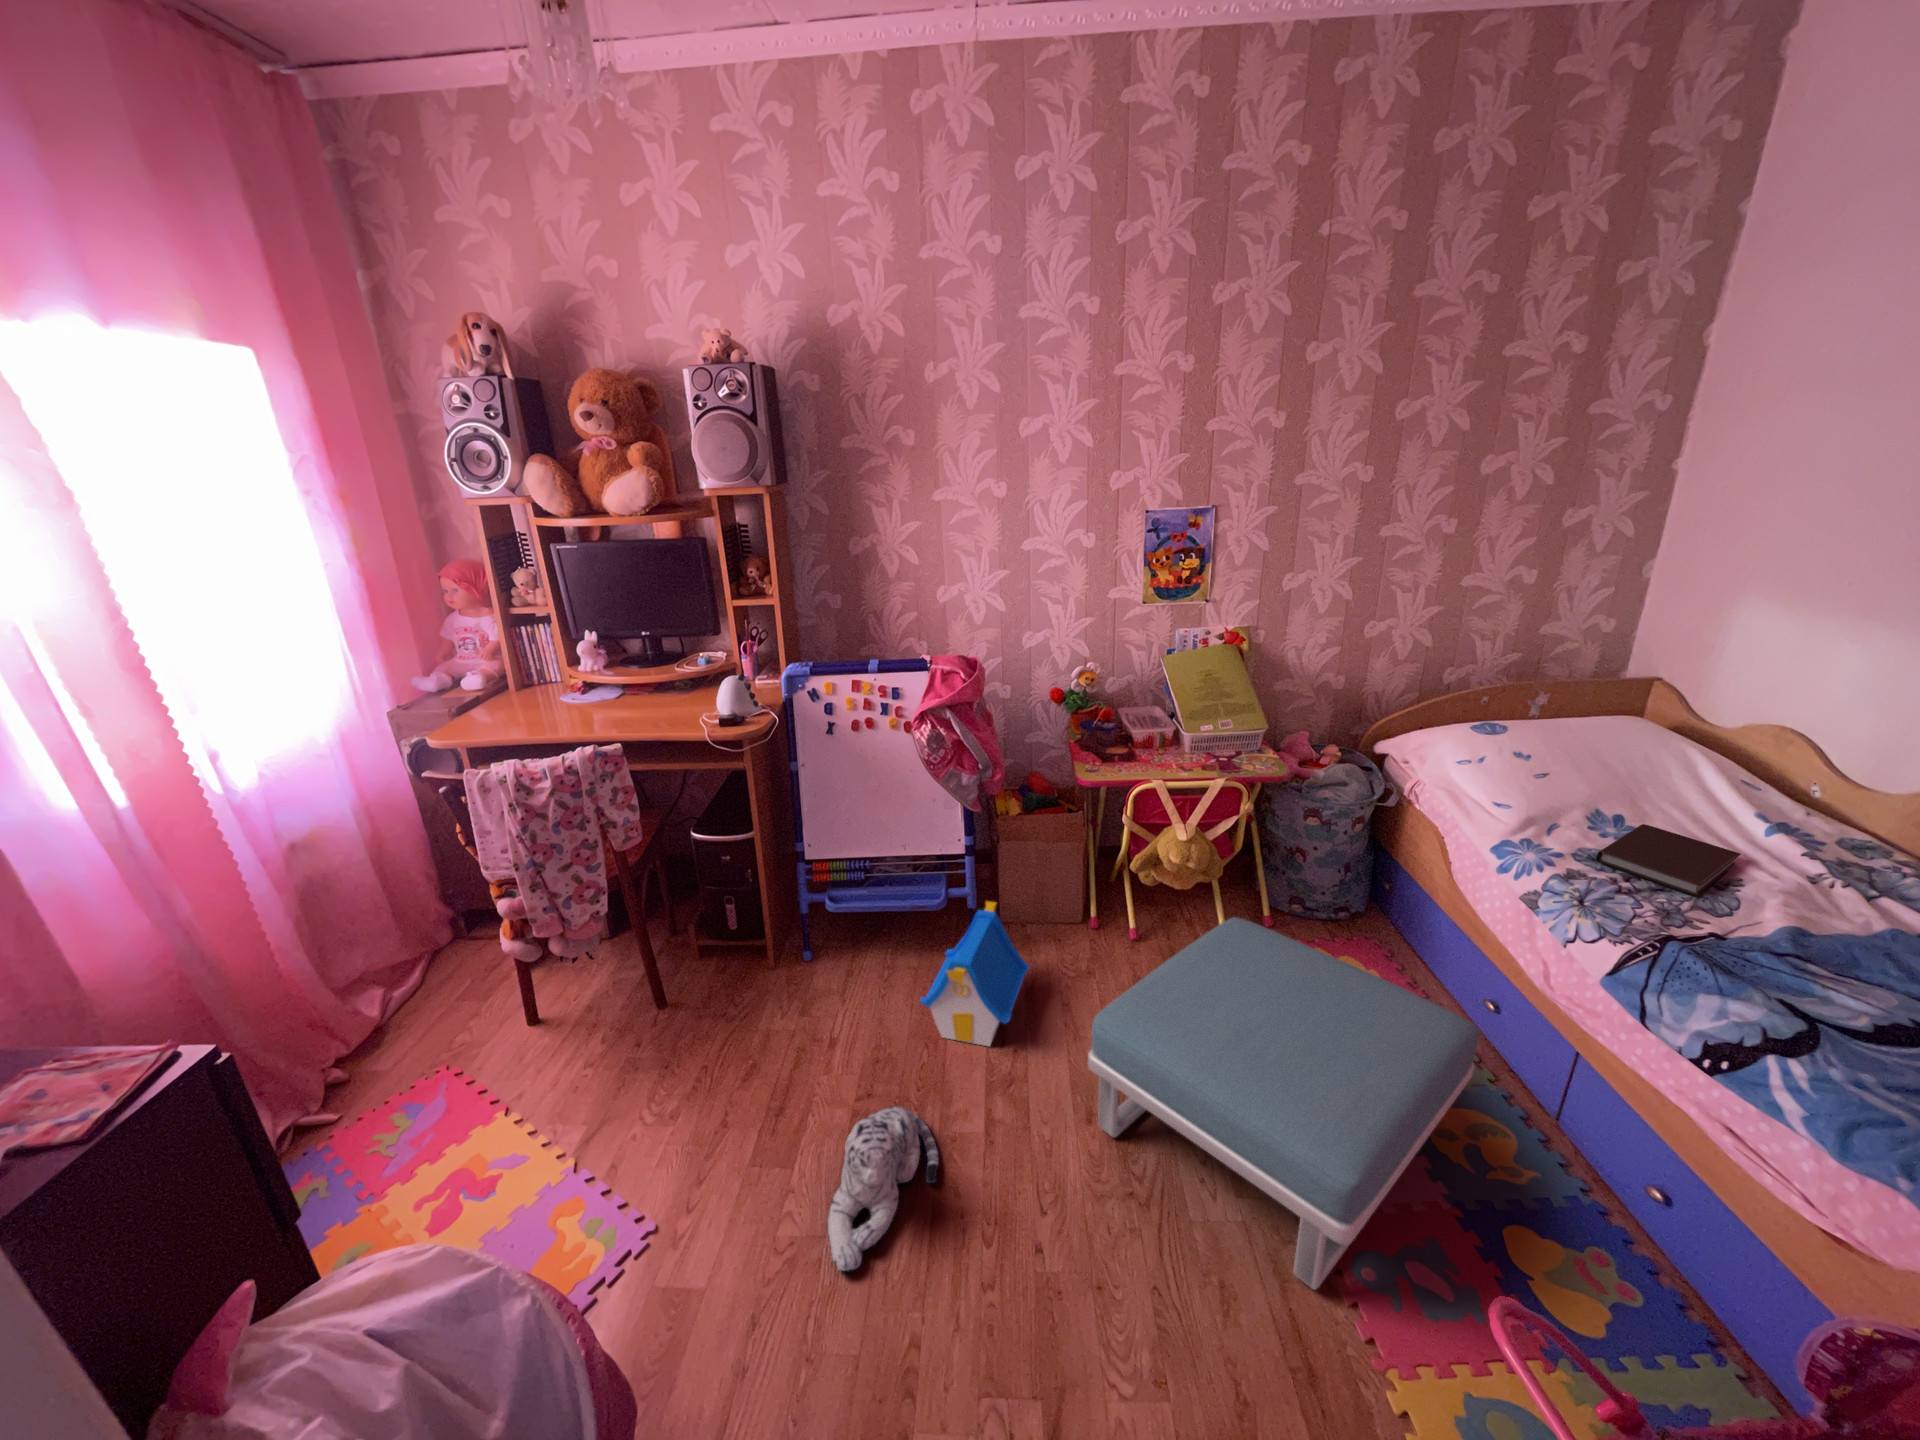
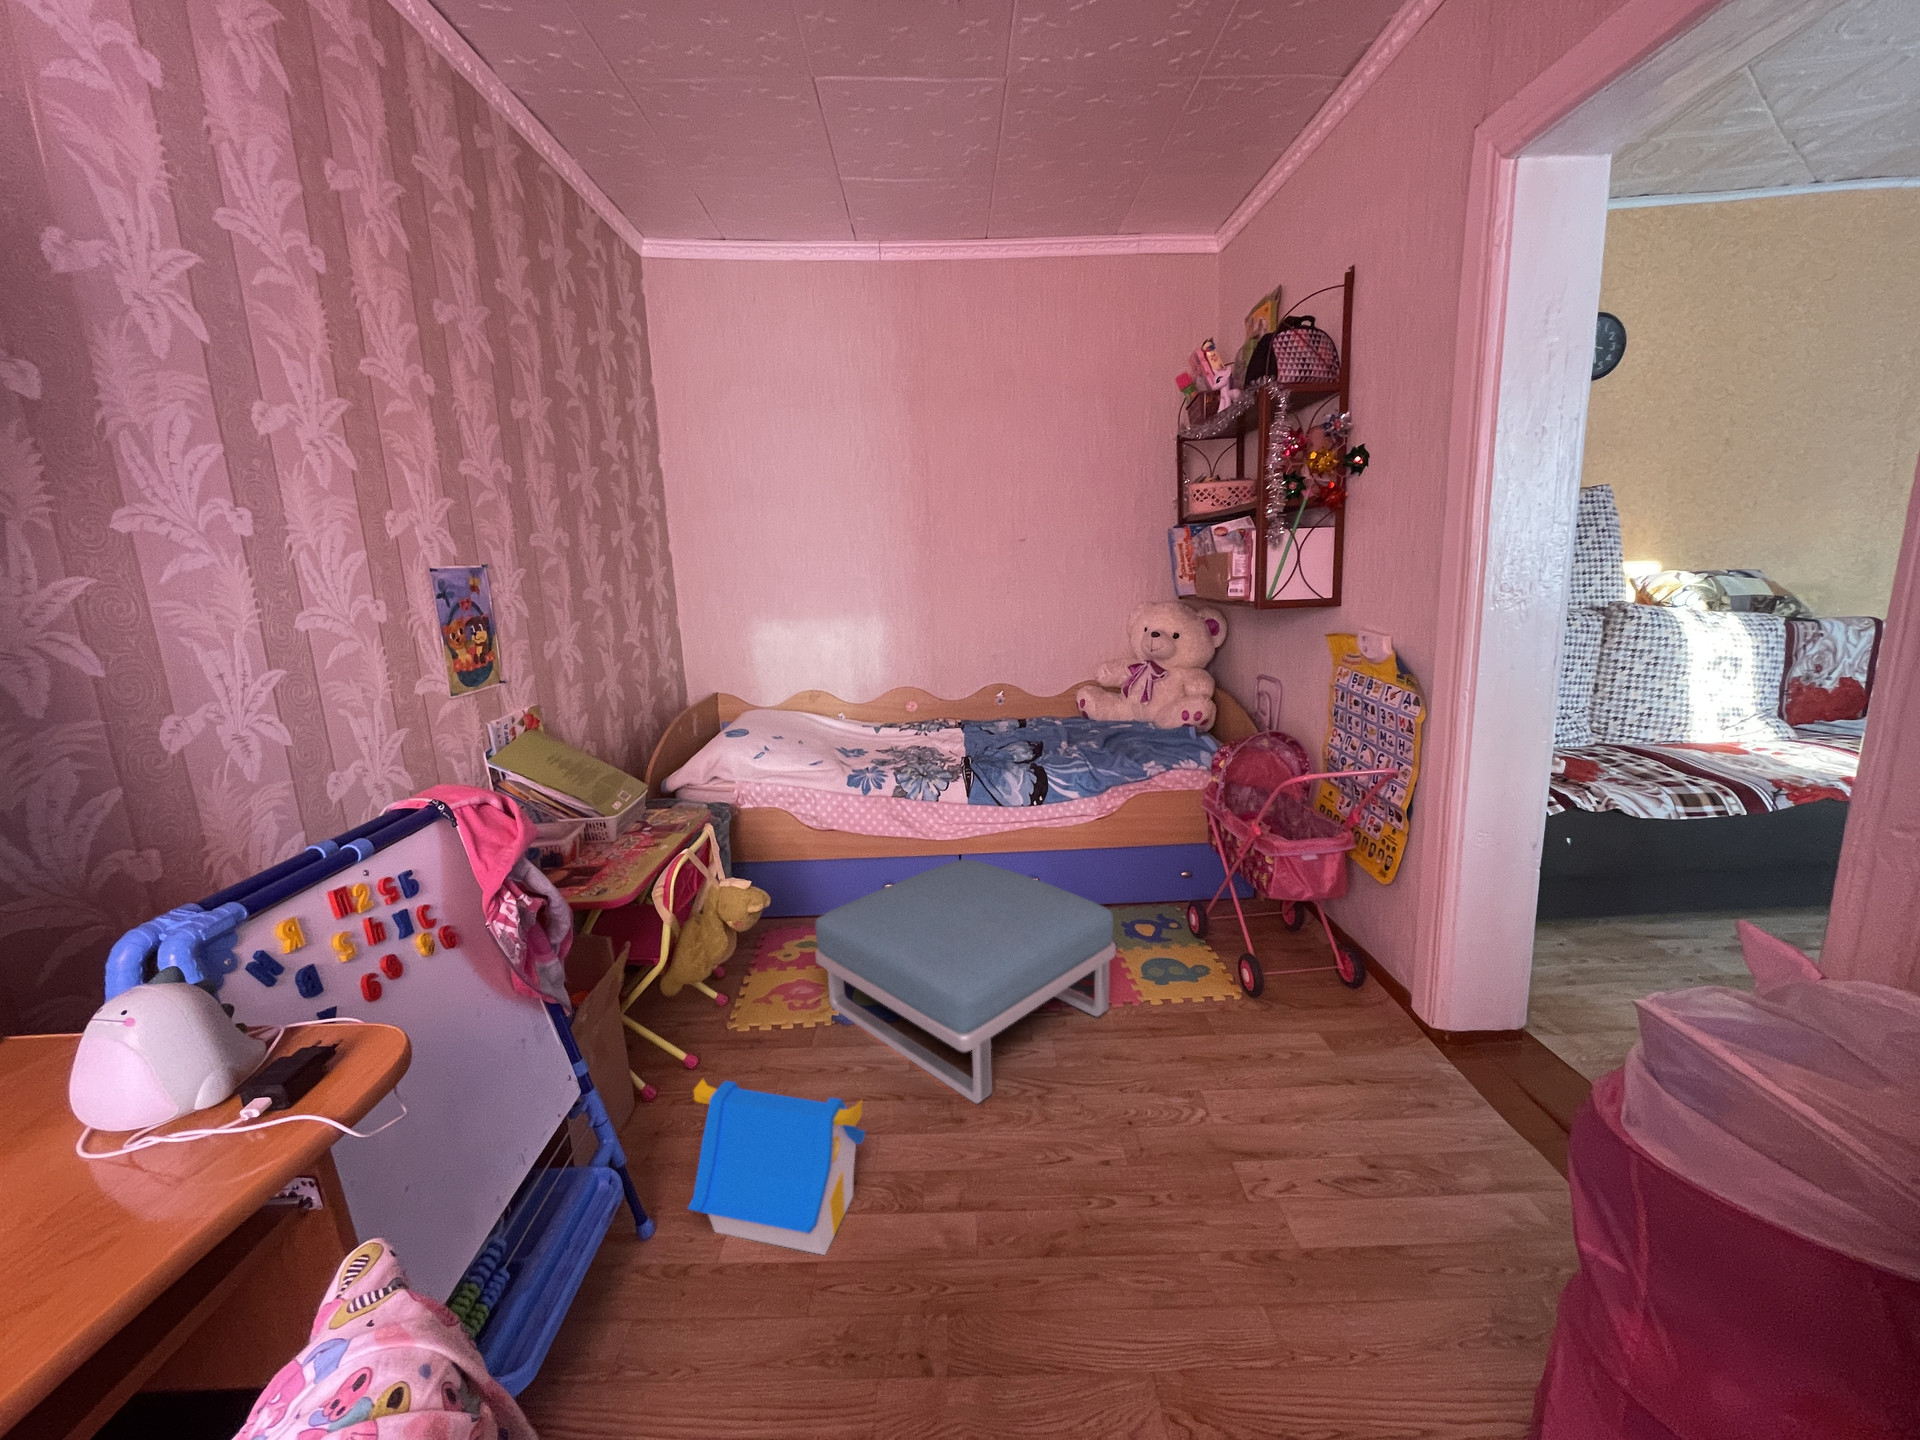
notebook: present [1596,824,1741,897] -> none [850,740,923,766]
plush toy: present [828,1106,939,1271] -> none [974,1185,1211,1360]

